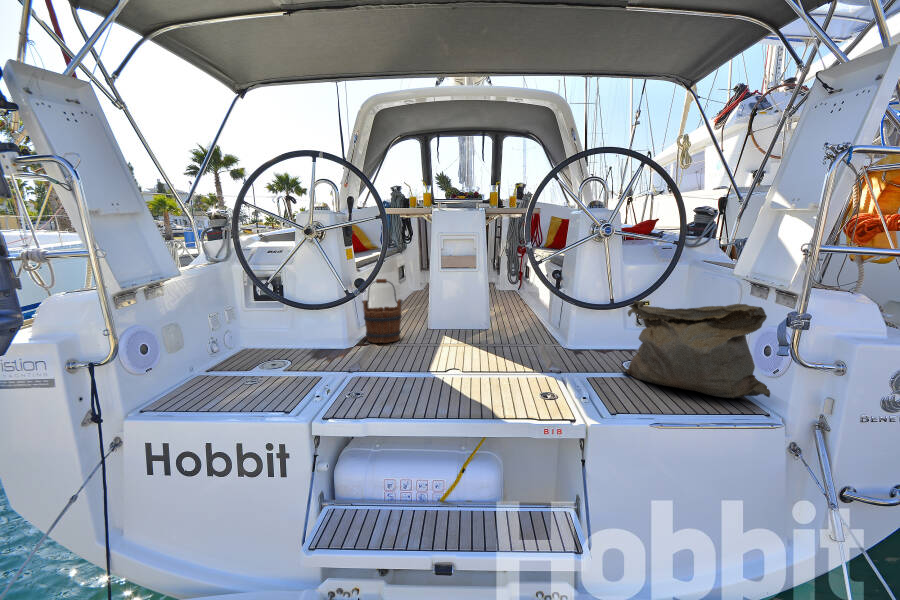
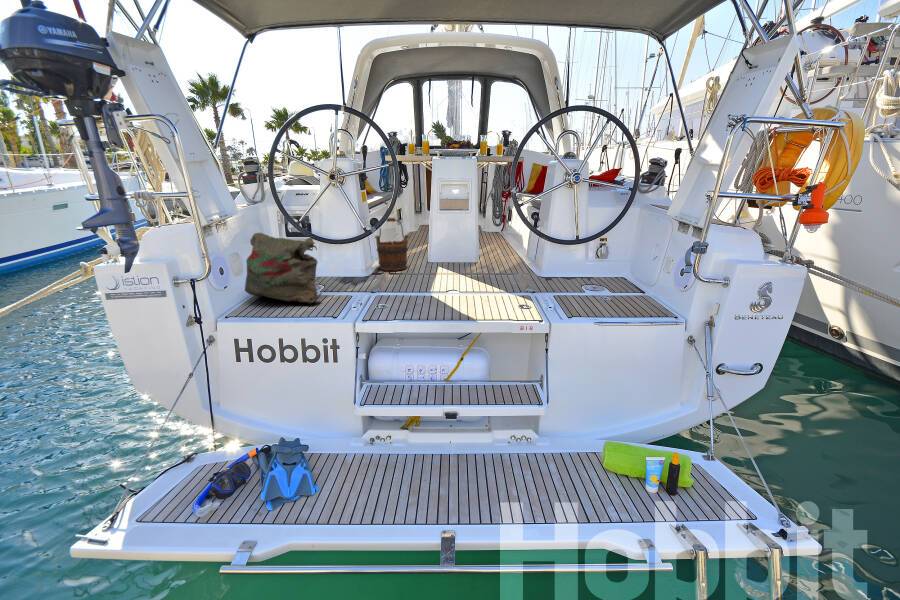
bag: present [621,301,770,398] -> present [245,233,322,303]

